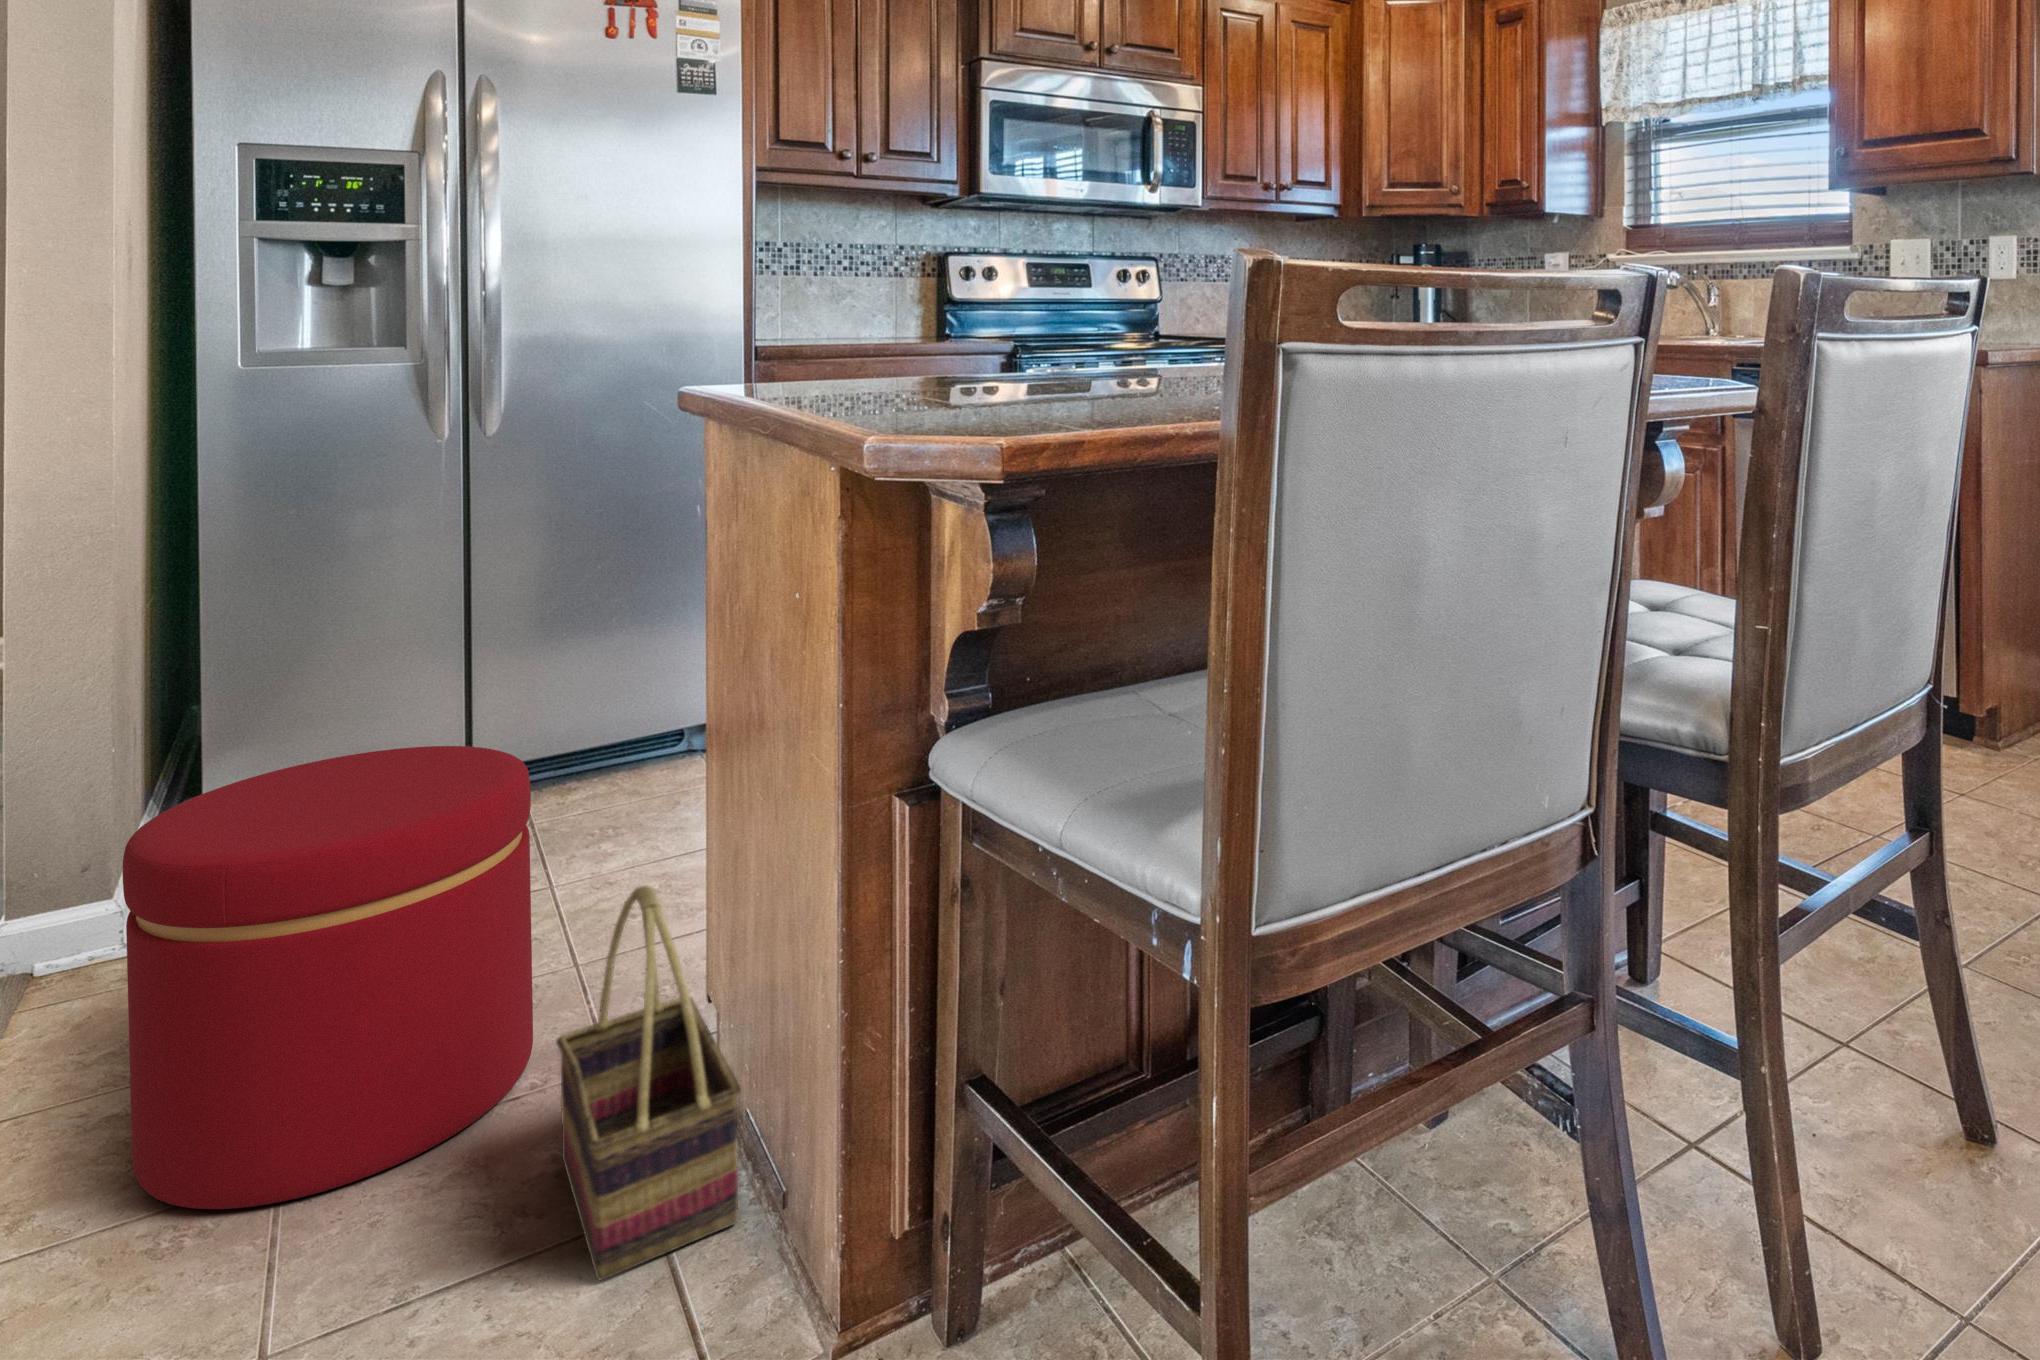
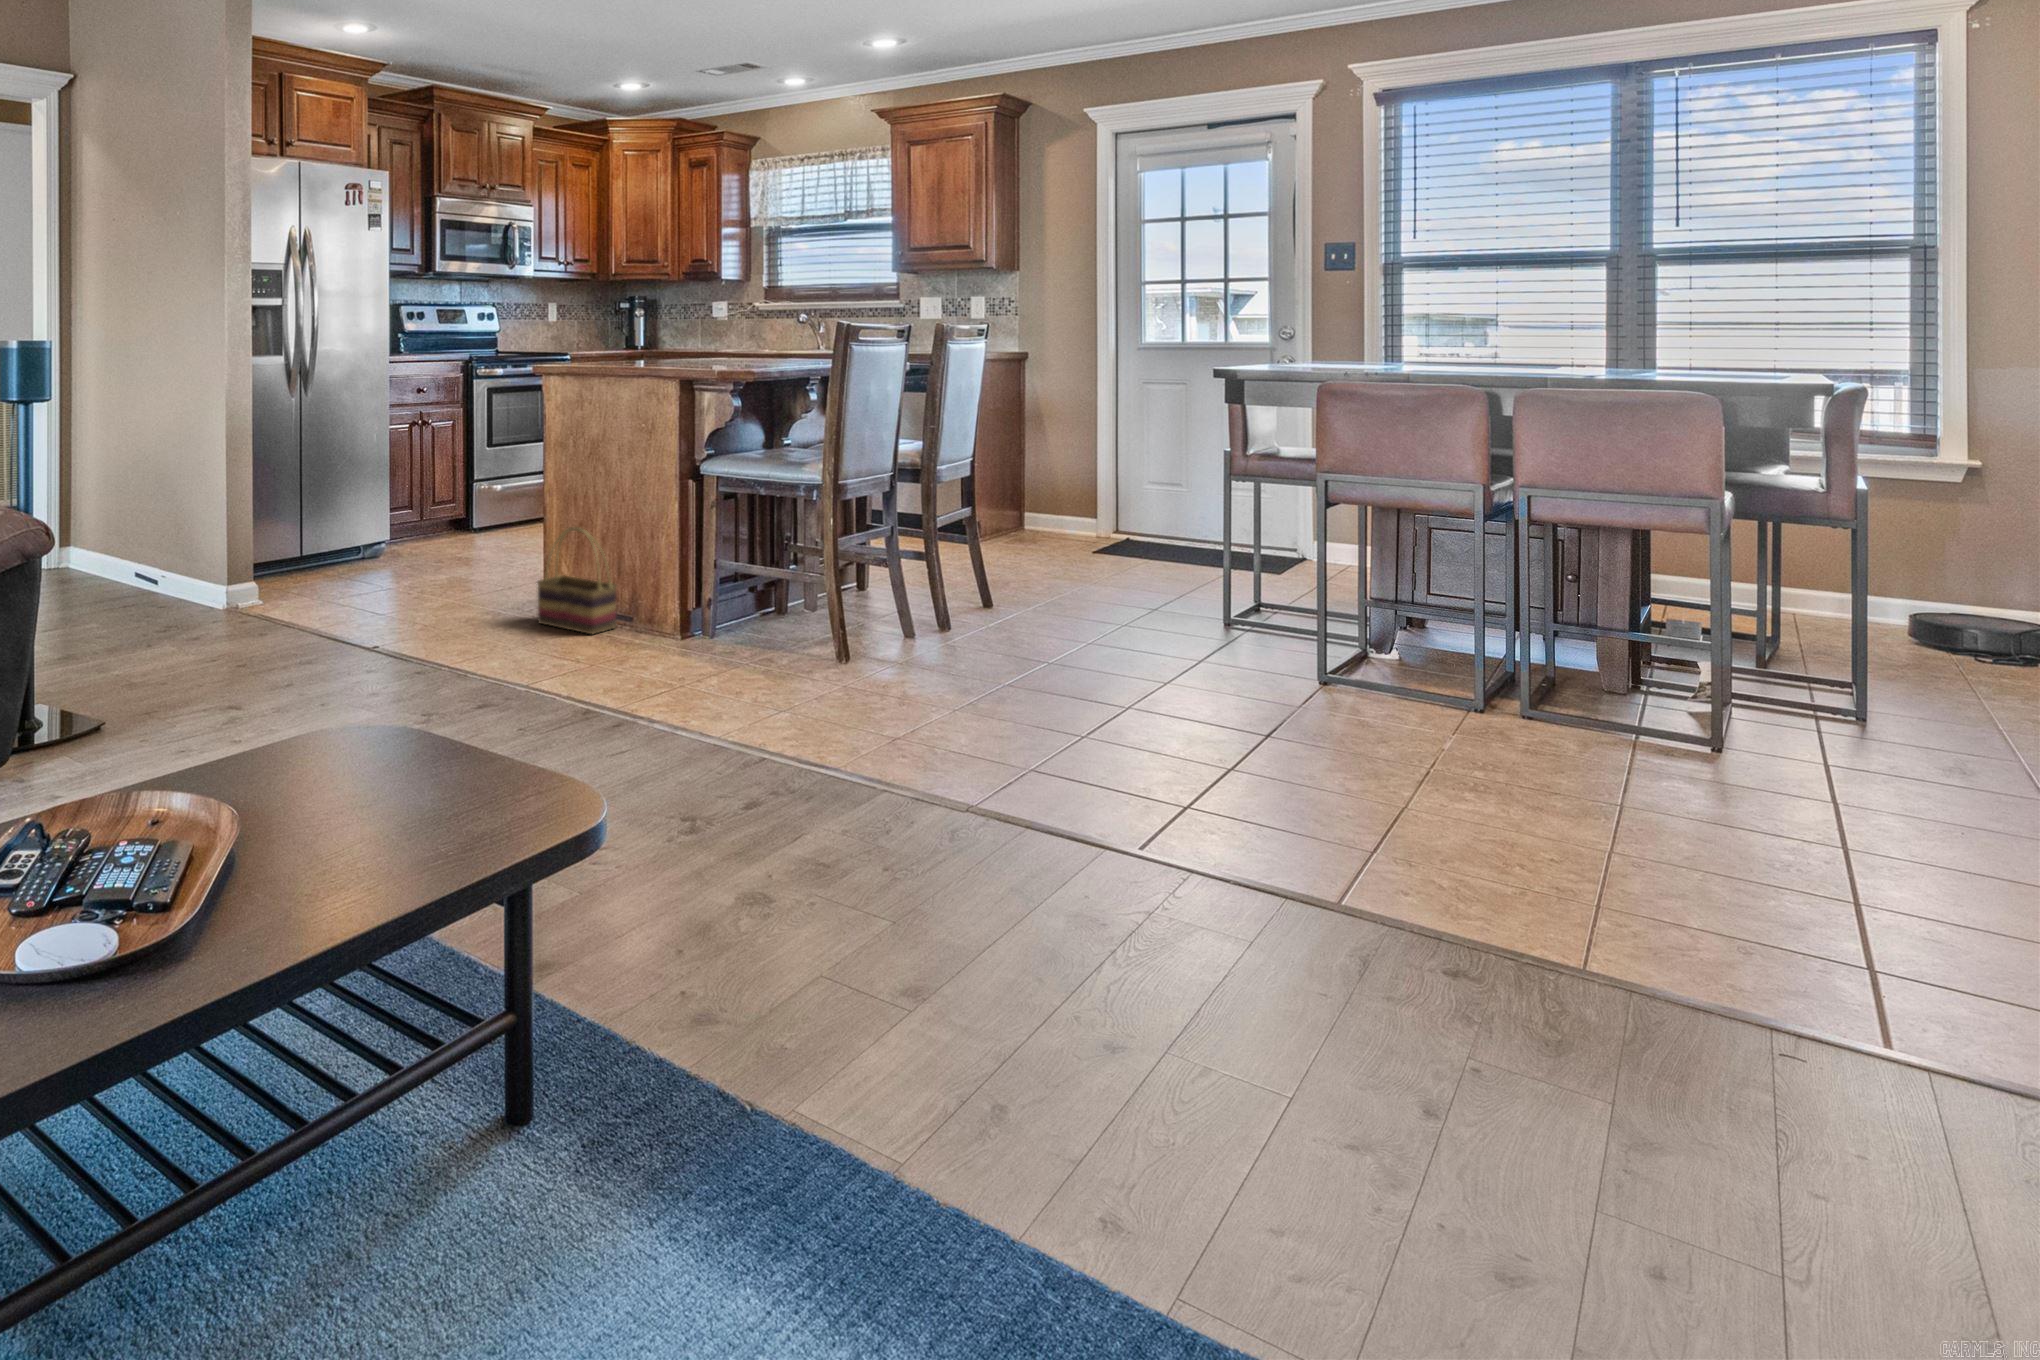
ottoman: present [122,746,533,1209] -> none [384,501,494,632]

